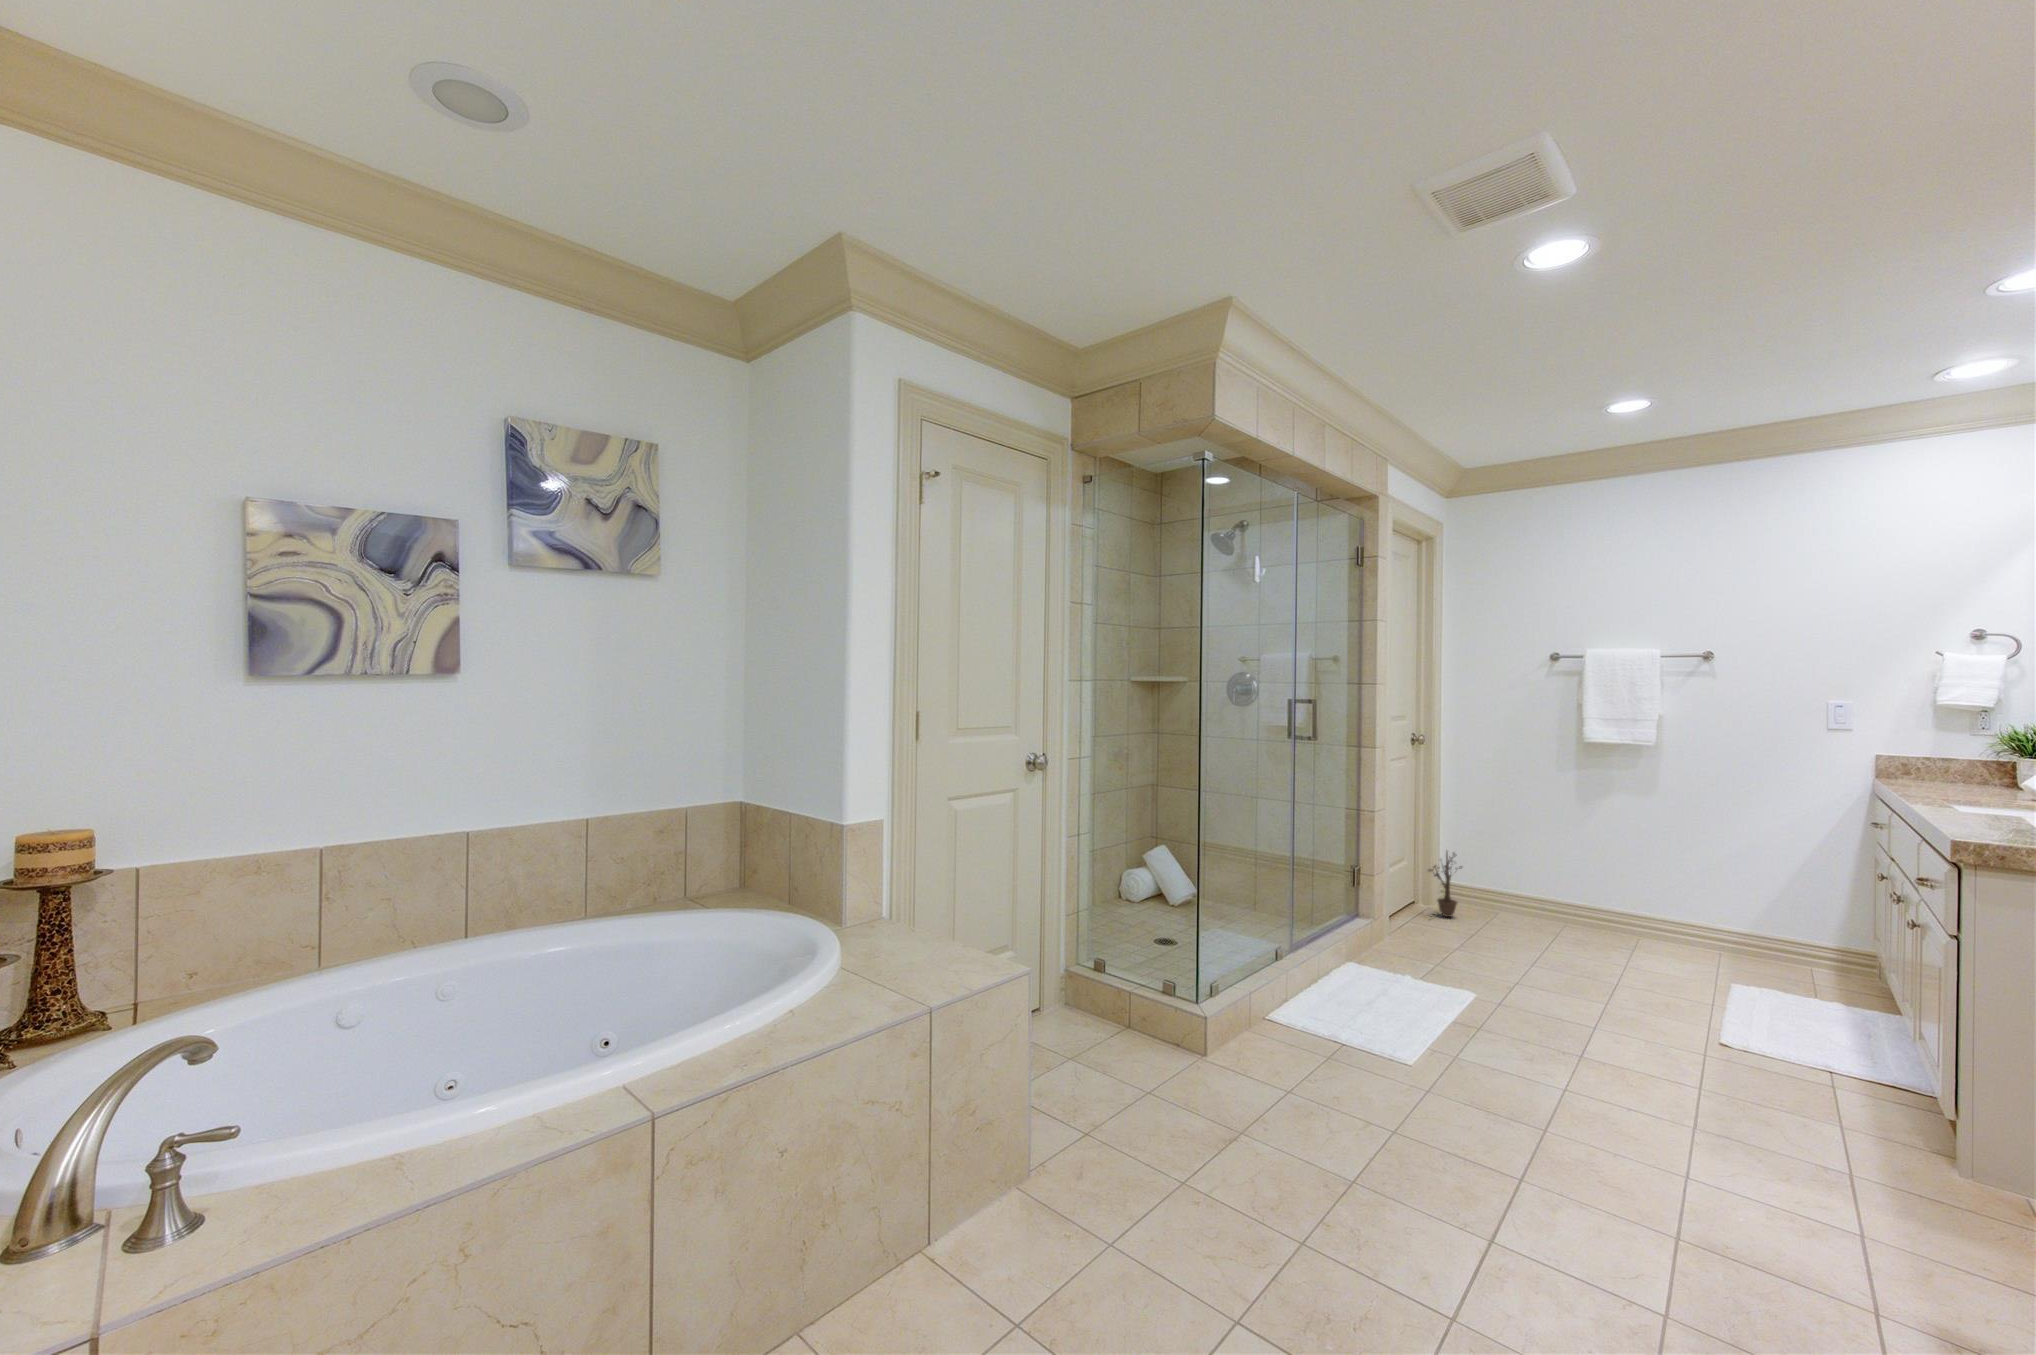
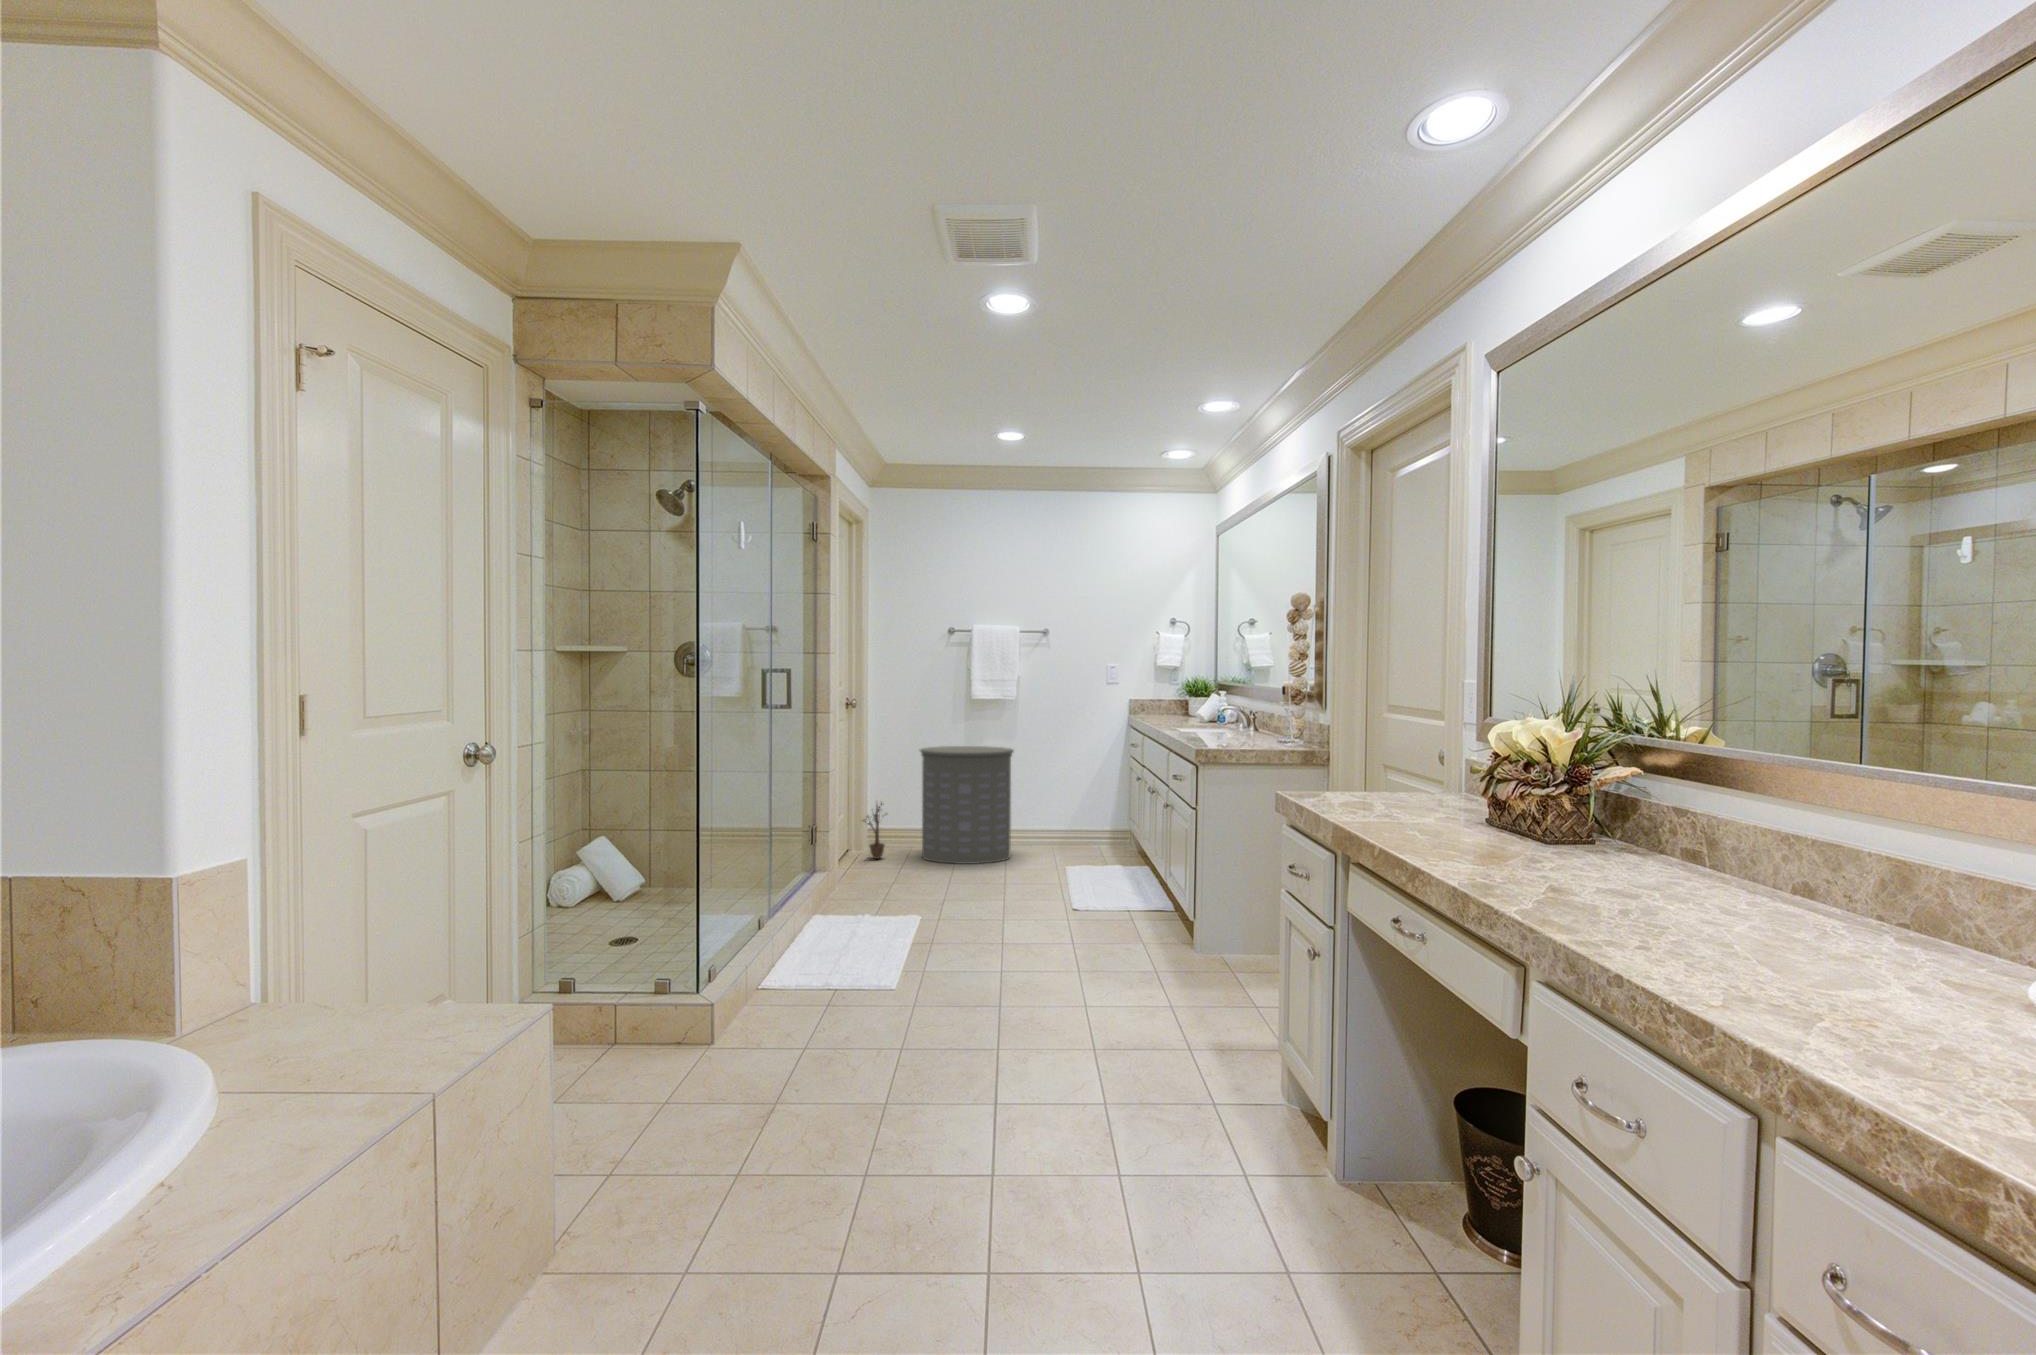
laundry hamper: none [1504,796,1646,954] -> present [920,746,1014,864]

